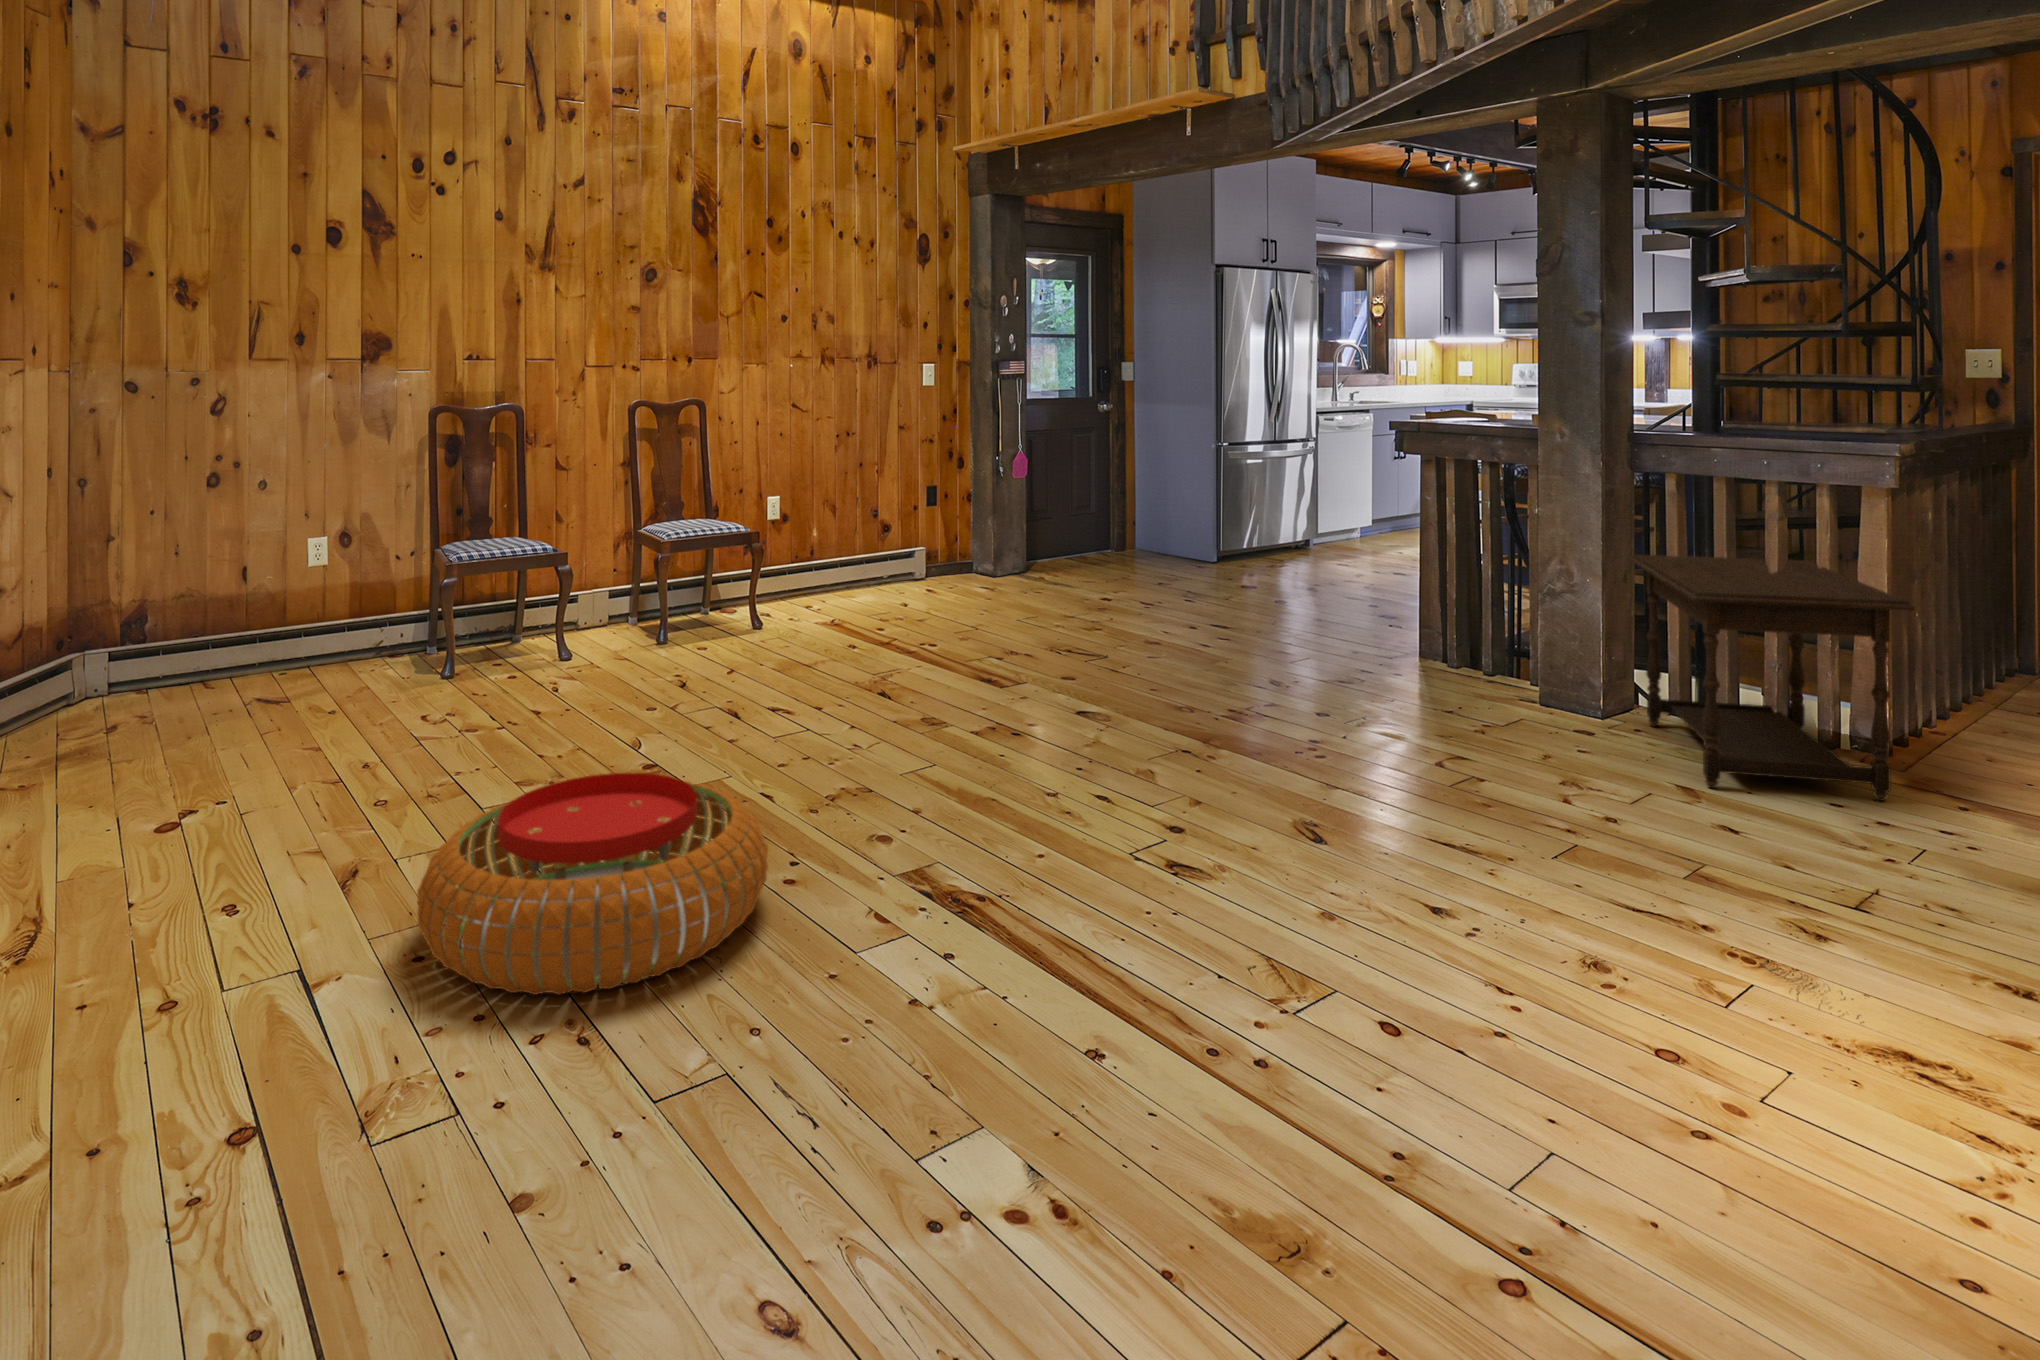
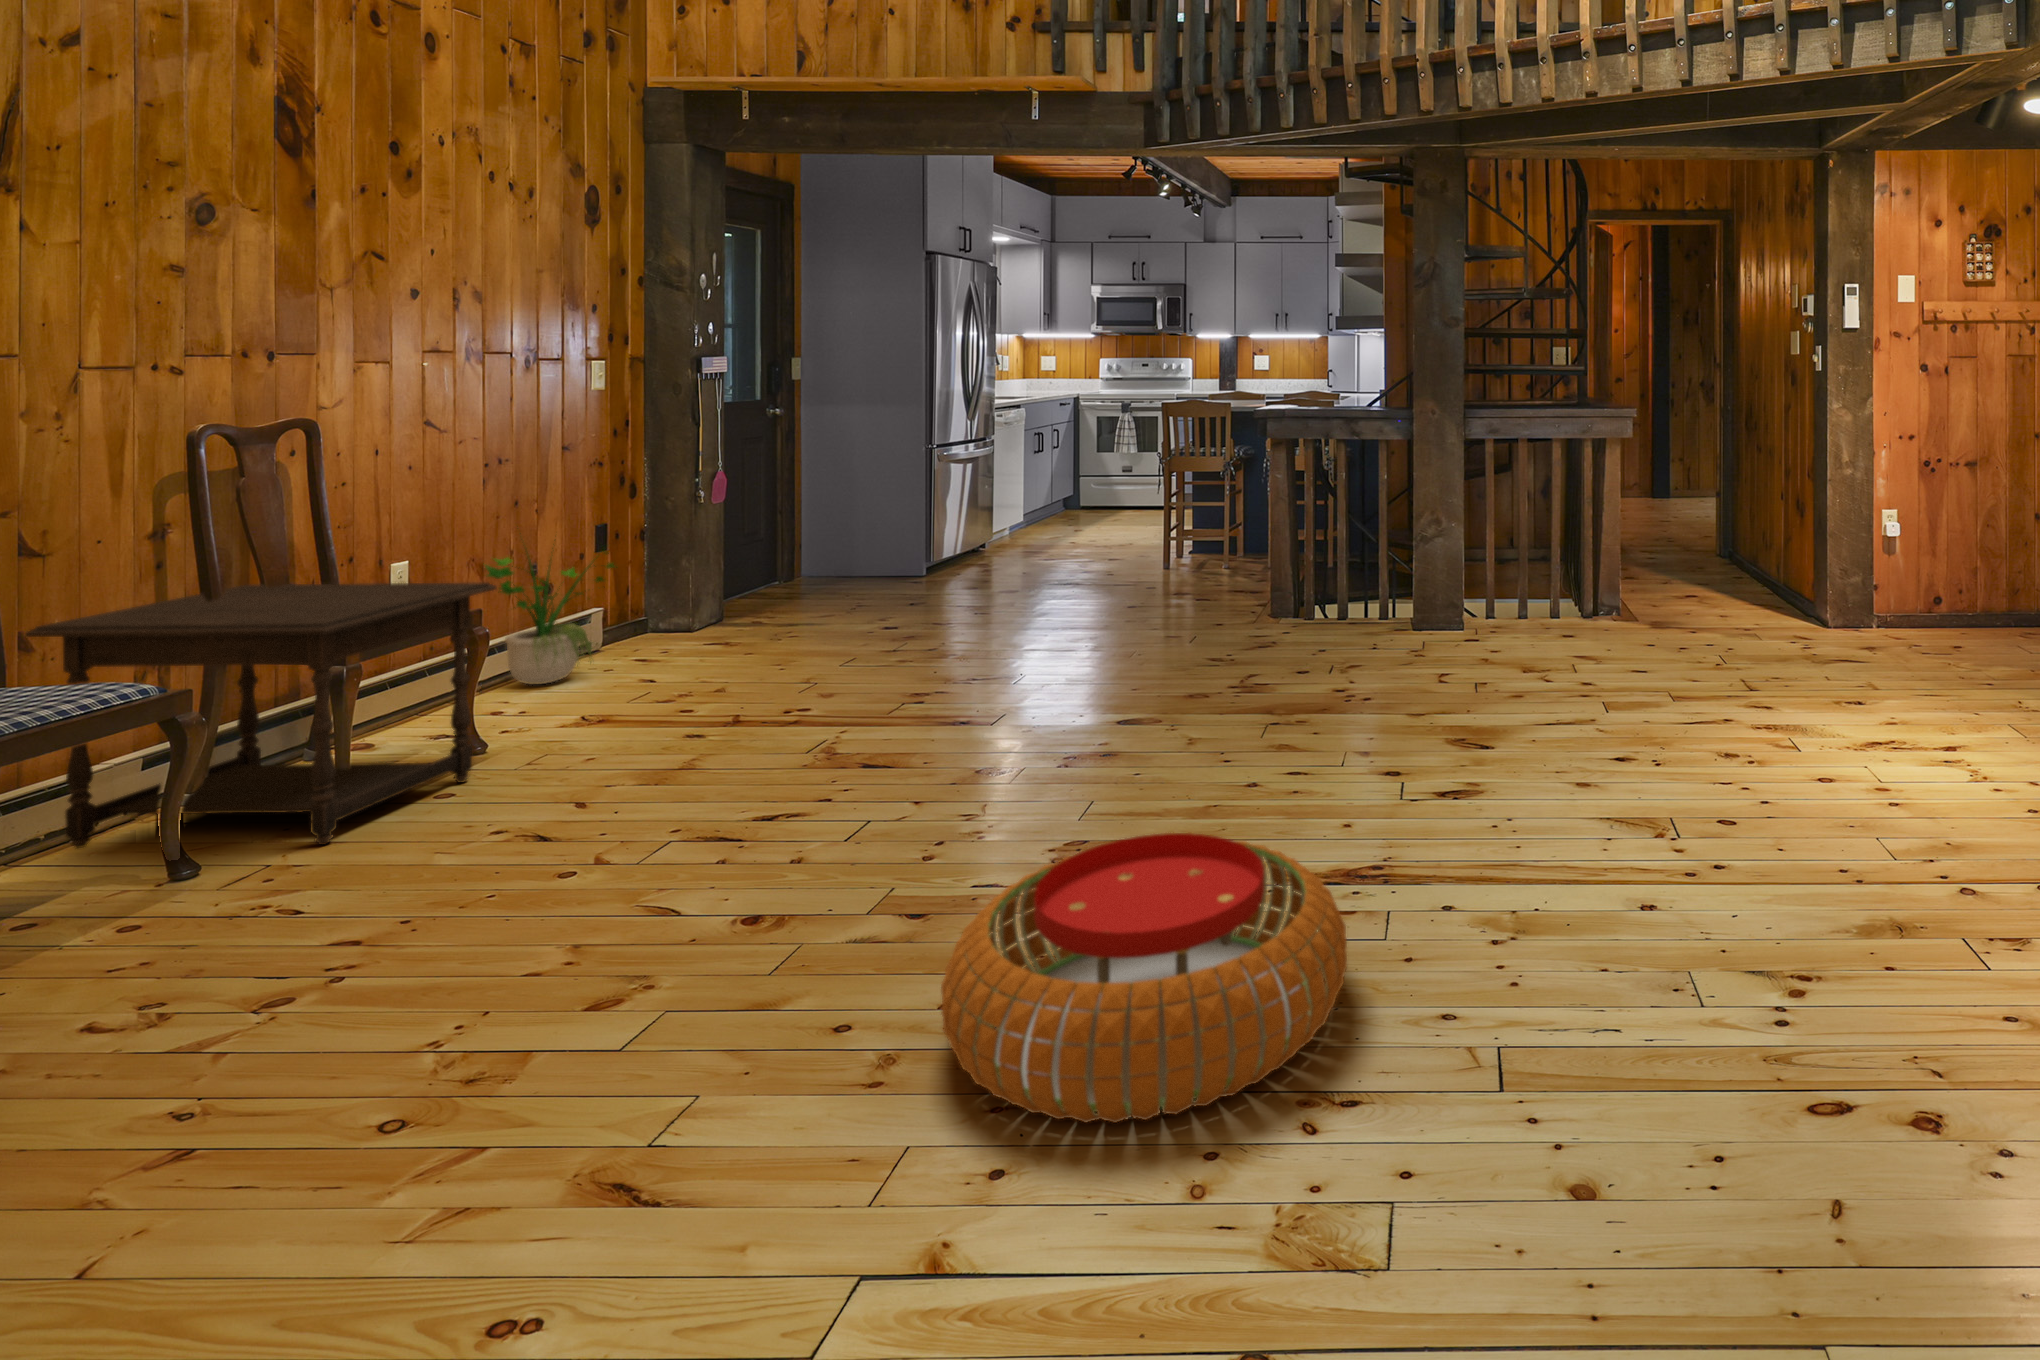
potted plant: none [815,478,914,597] -> present [485,550,614,684]
side table: present [1630,555,1915,801] -> present [25,582,496,848]

